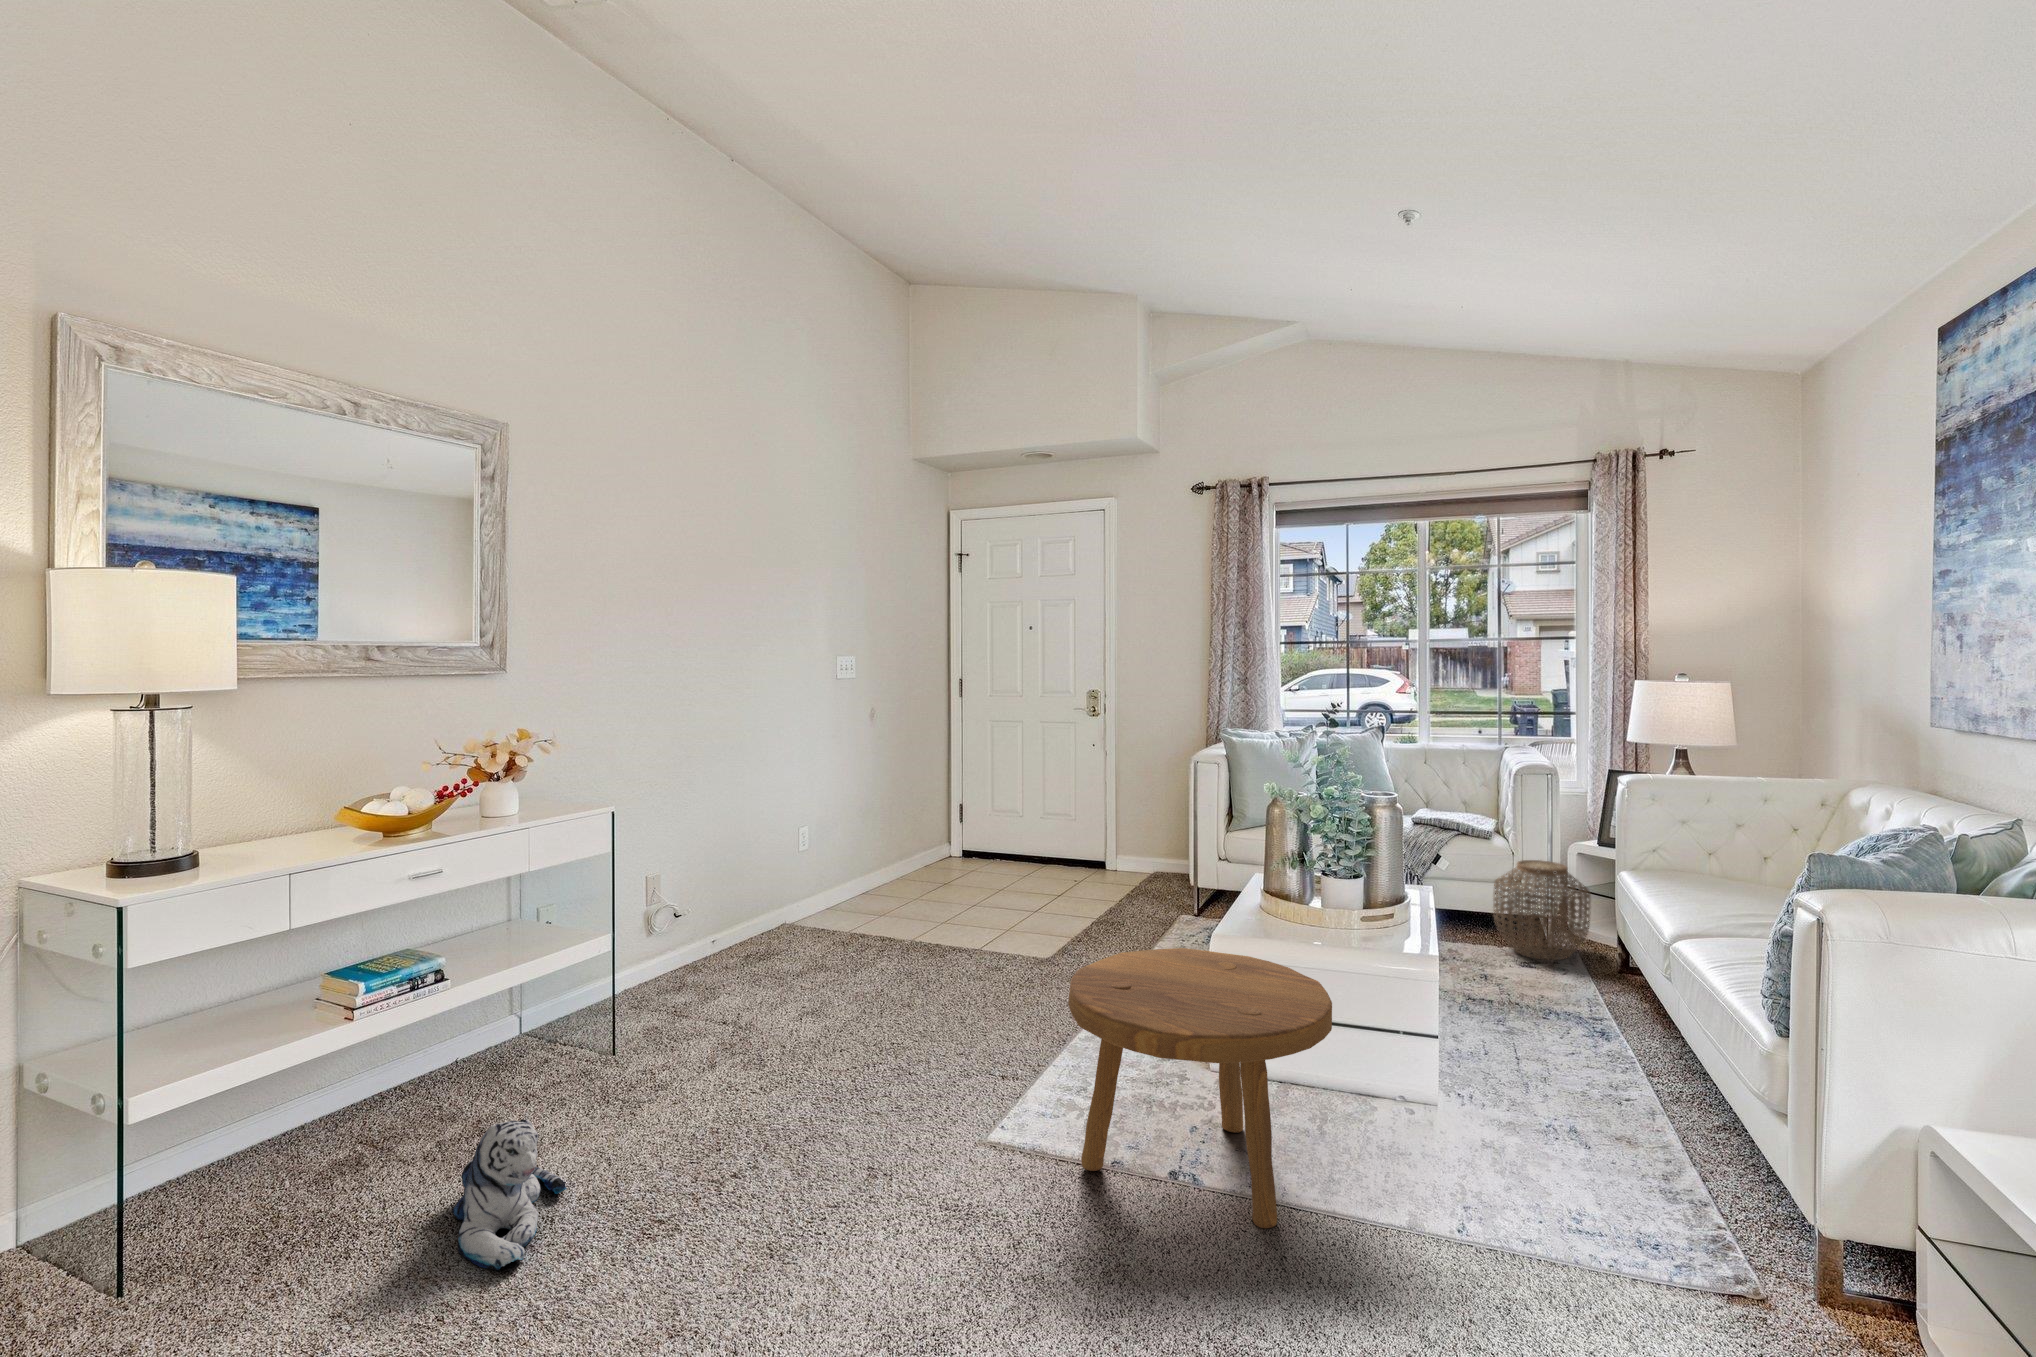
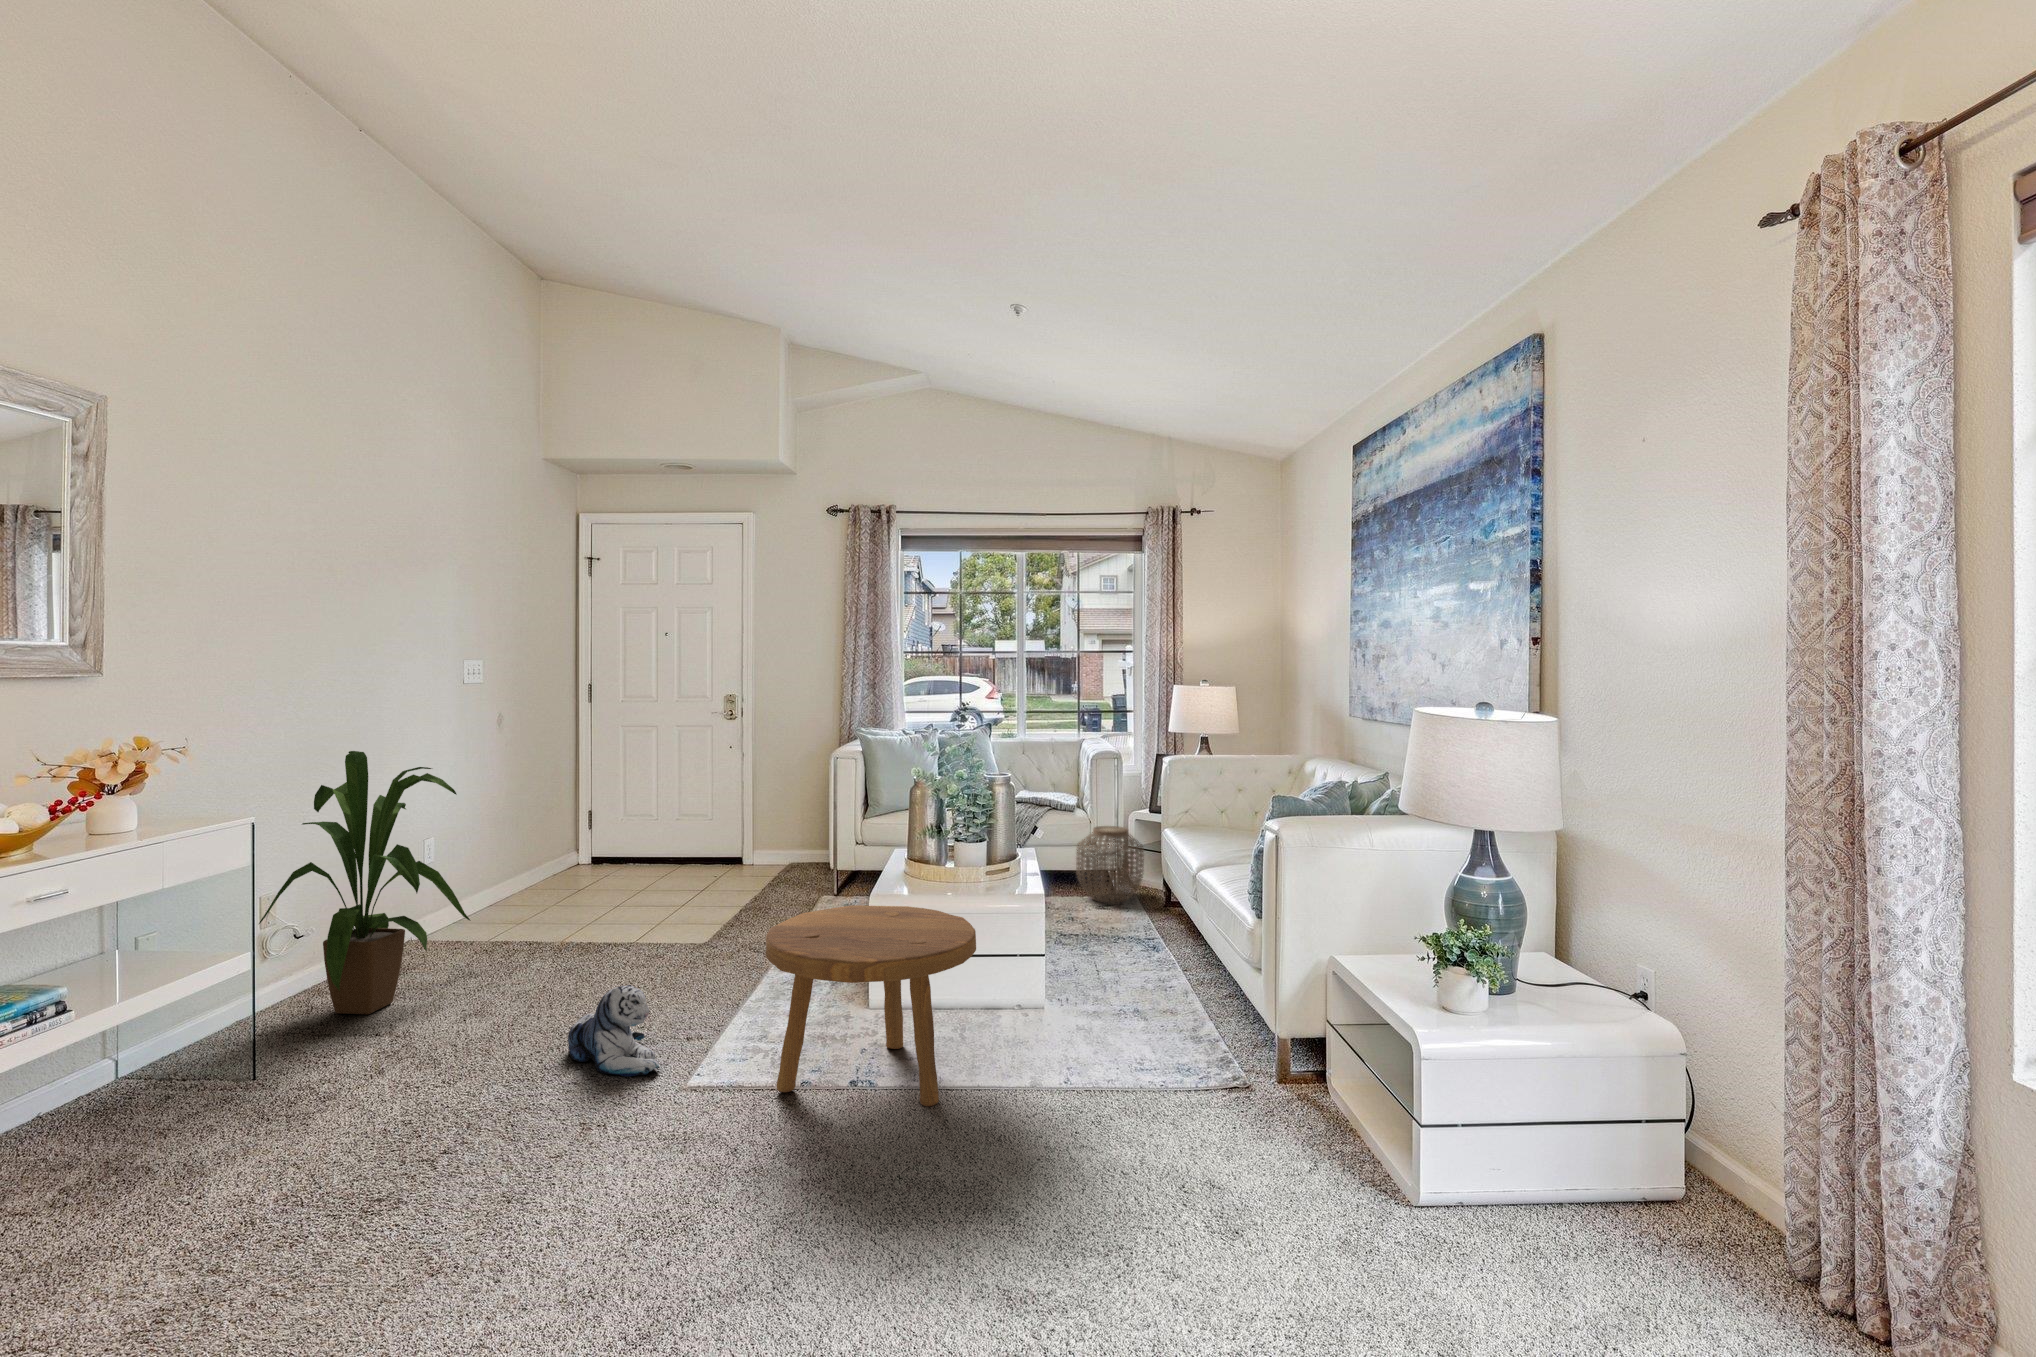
house plant: none [636,743,818,1000] -> present [259,751,470,1014]
plush toy: present [452,1119,566,1270] -> present [568,985,659,1076]

